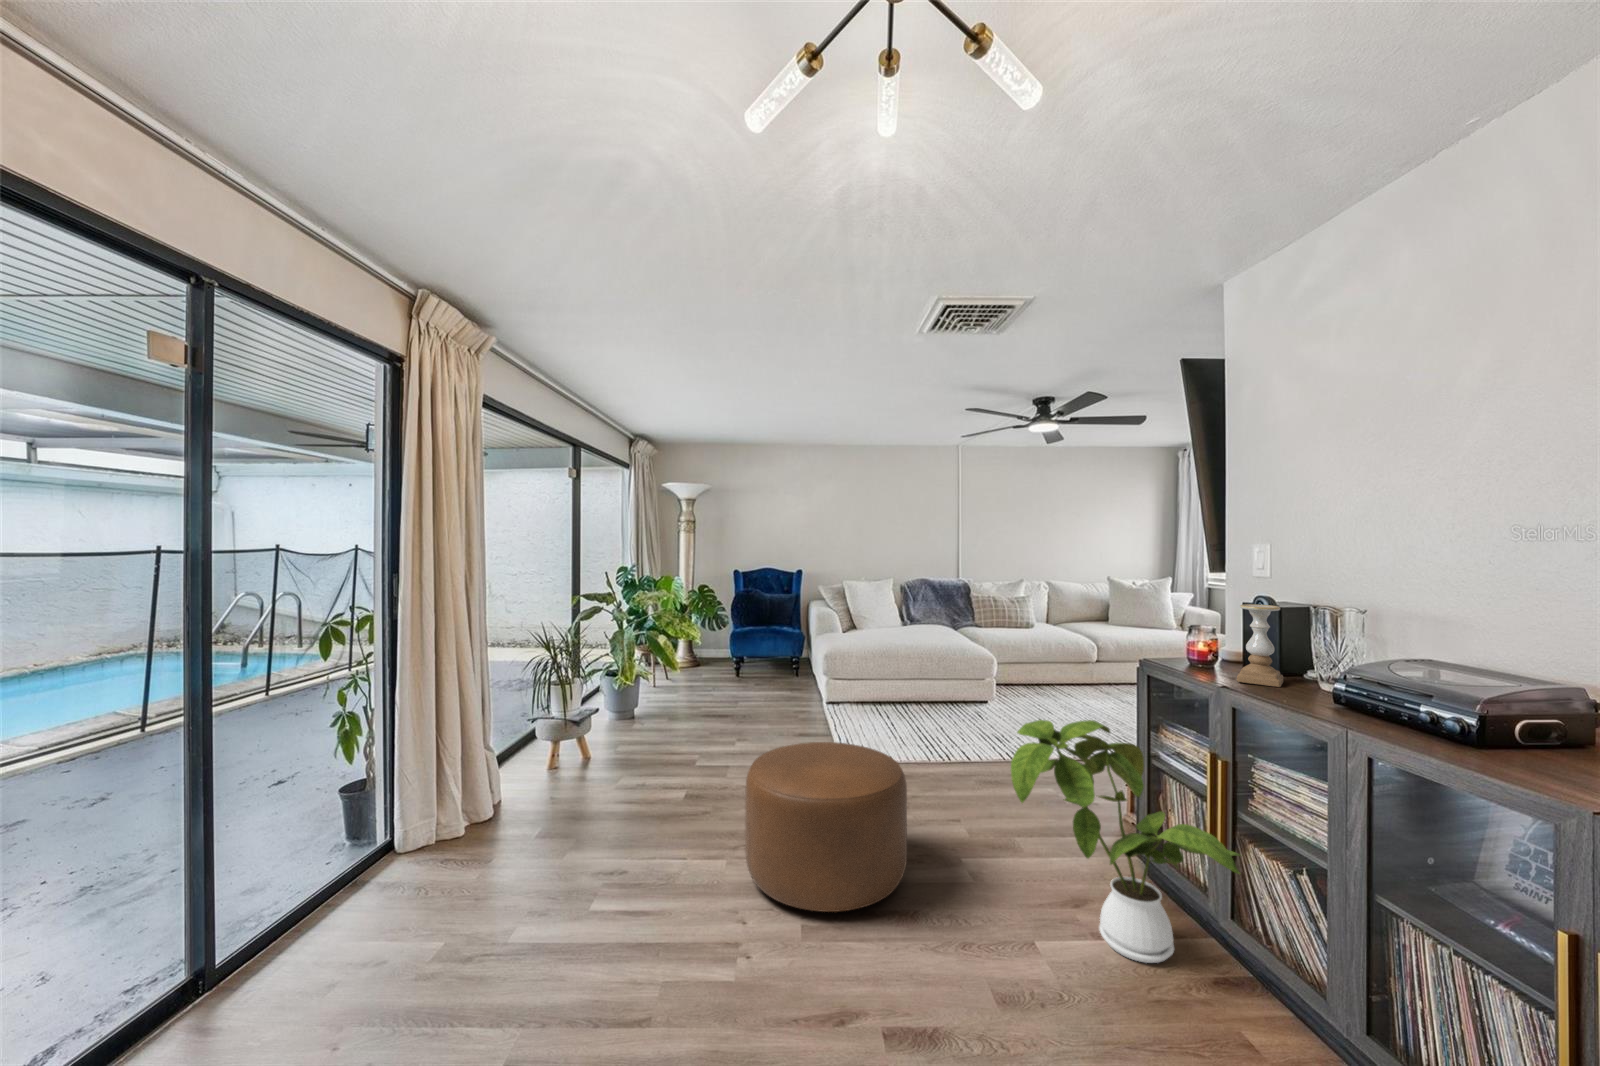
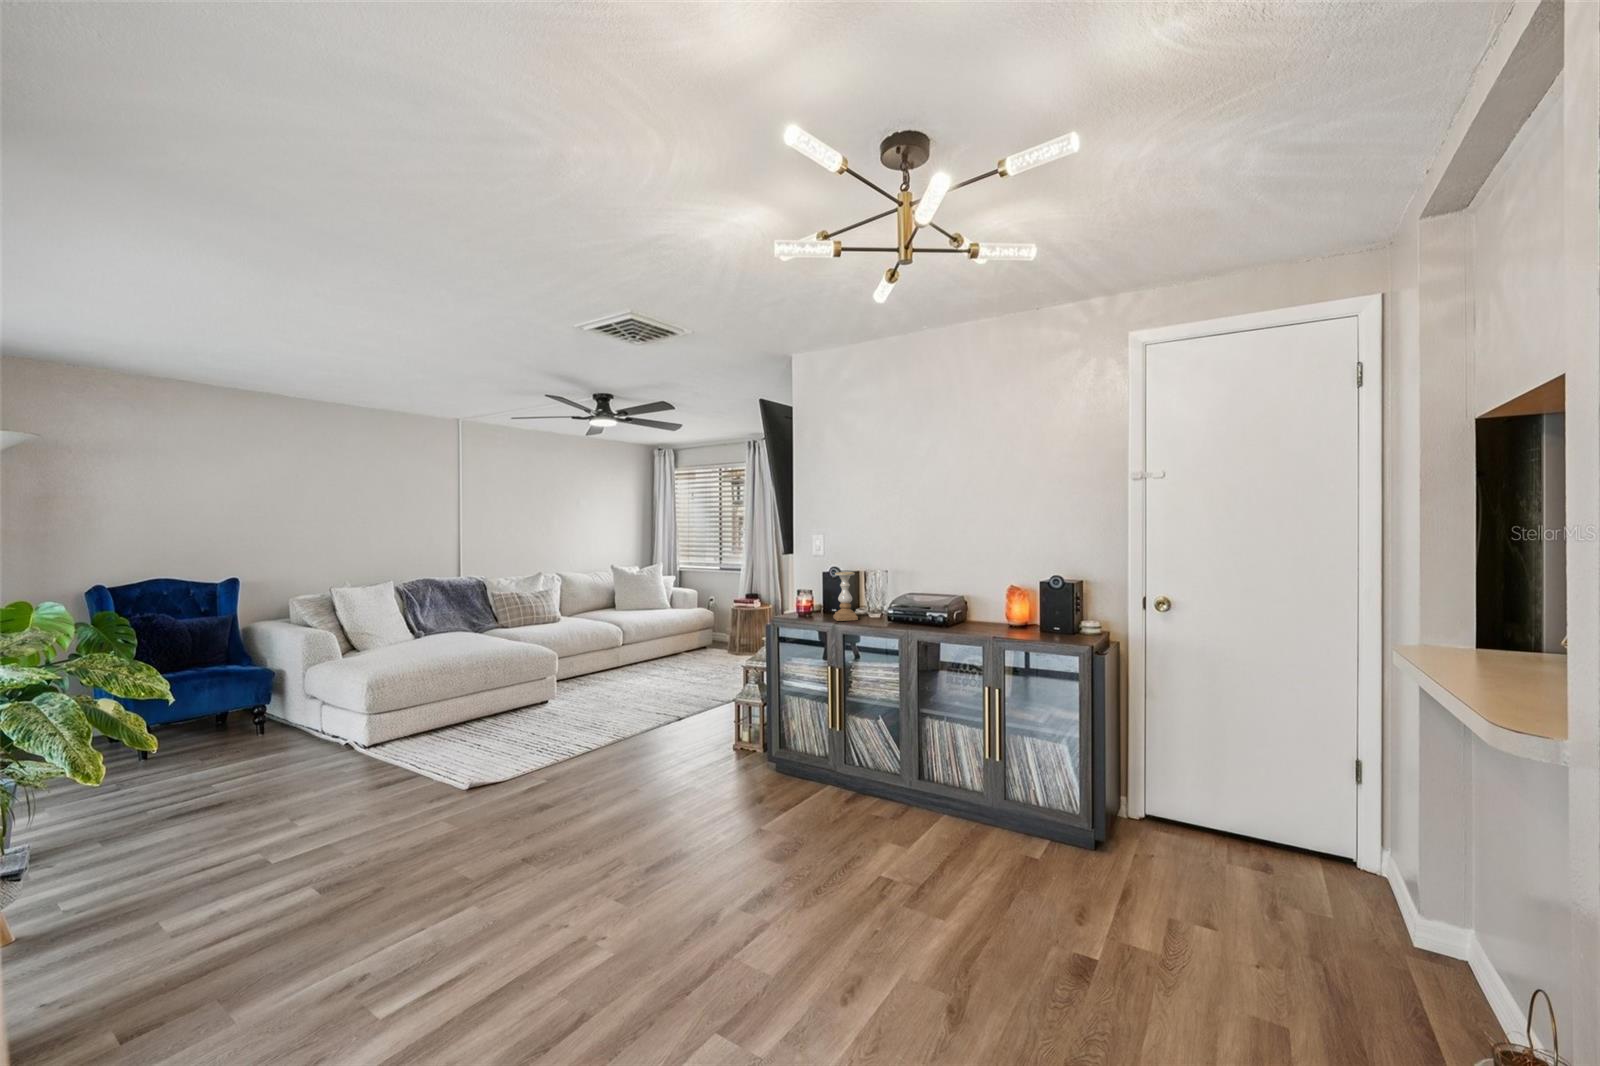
house plant: present [1011,720,1240,963] -> none [726,661,872,811]
ottoman: present [745,742,907,912] -> none [488,735,649,886]

